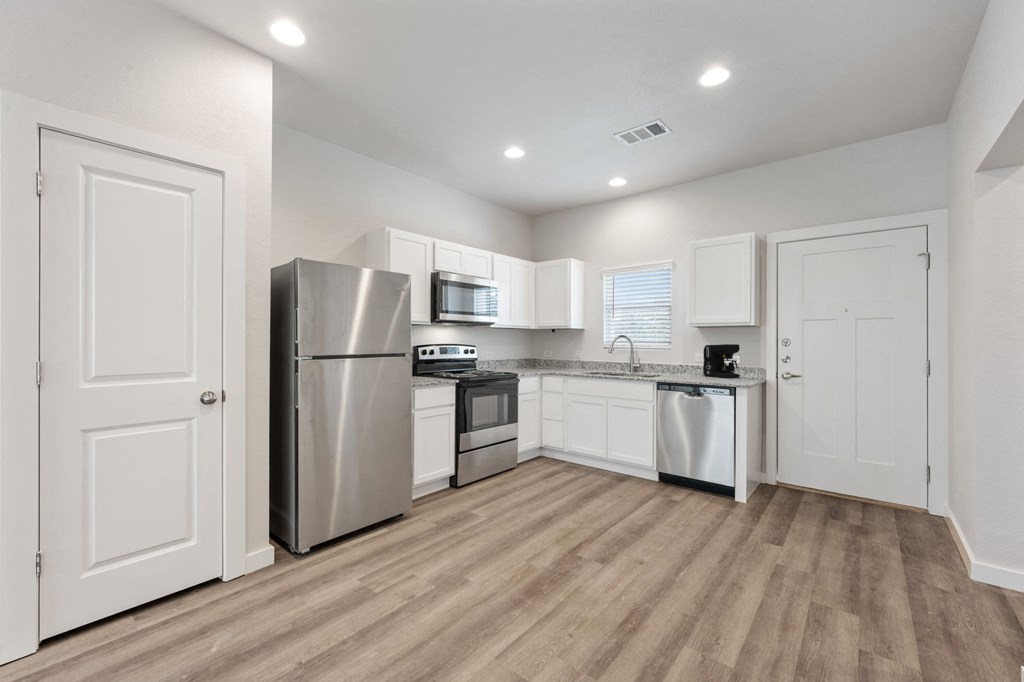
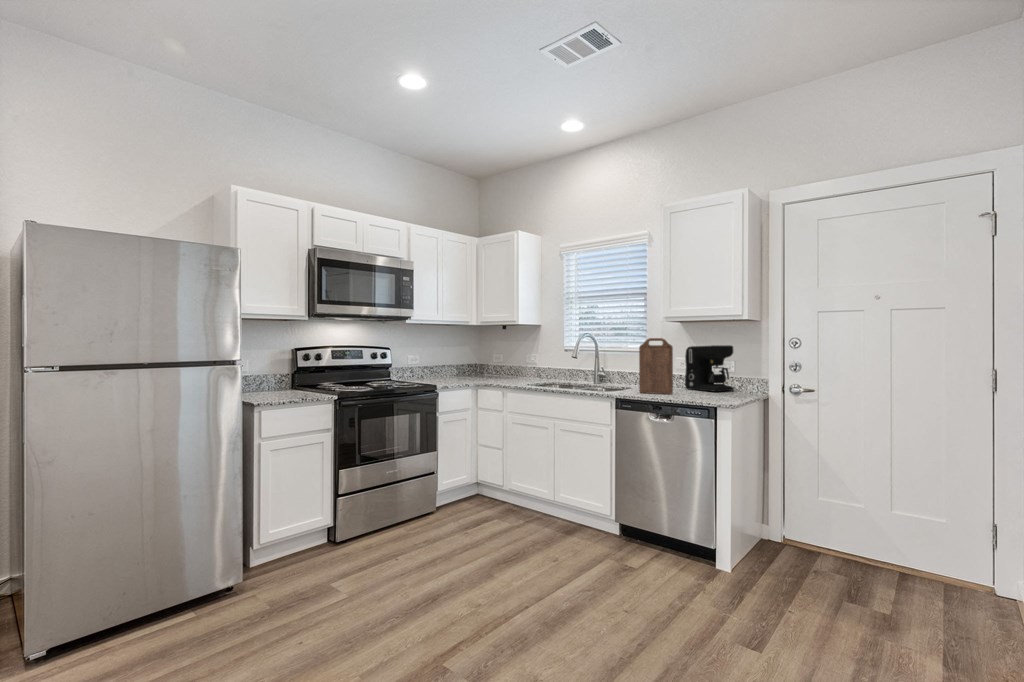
cutting board: none [674,339,699,379] -> present [639,338,673,394]

